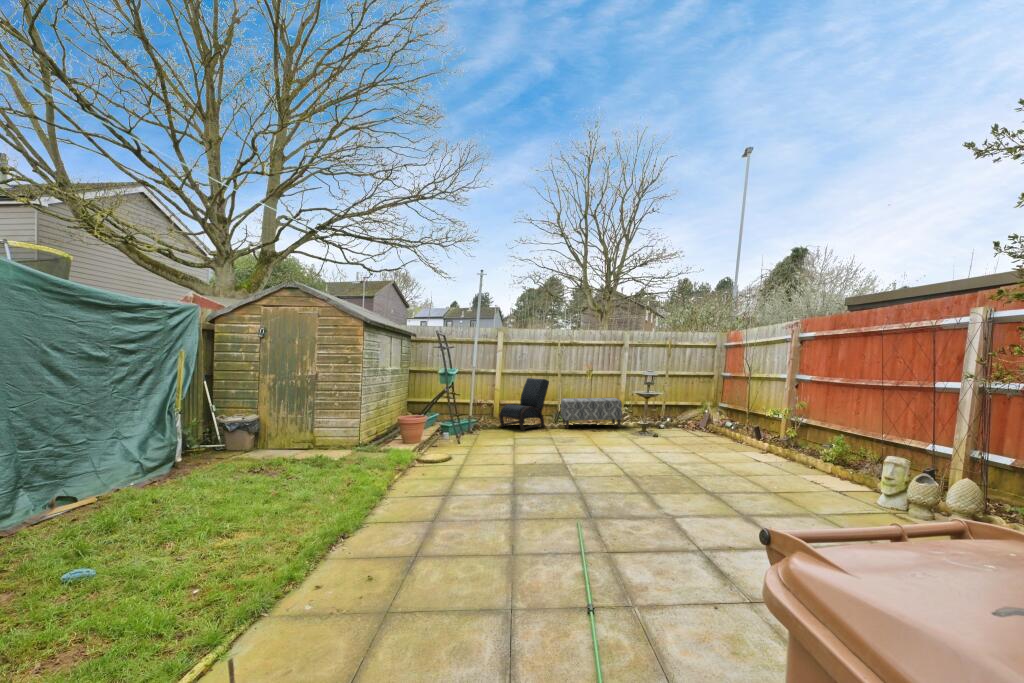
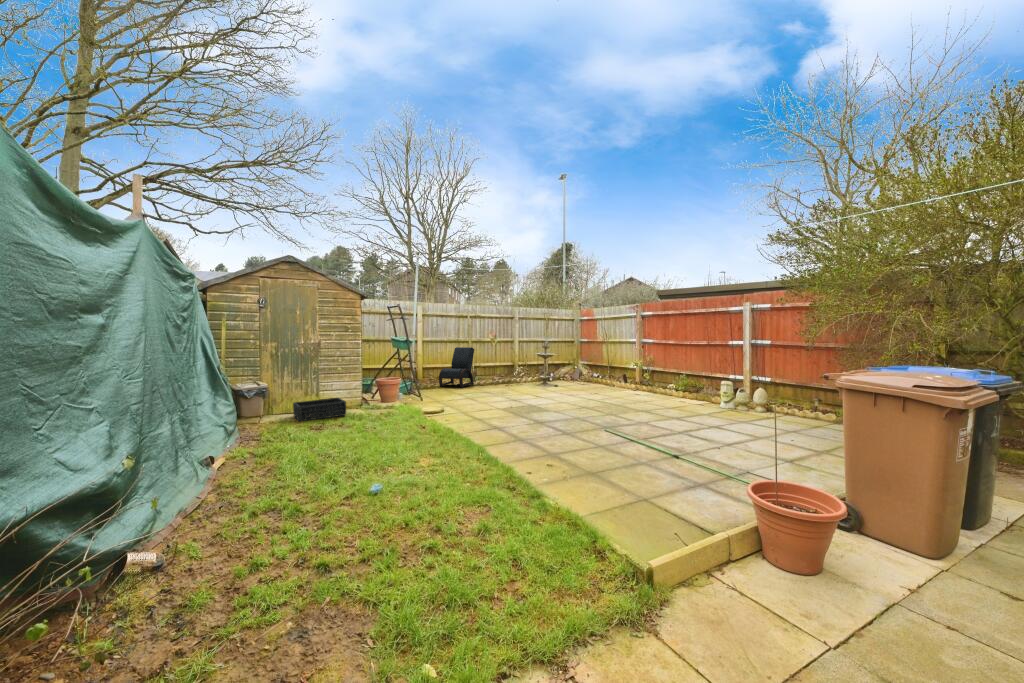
bench: present [561,398,622,428] -> none [481,361,527,385]
basket: none [275,437,335,462] -> present [293,398,346,421]

